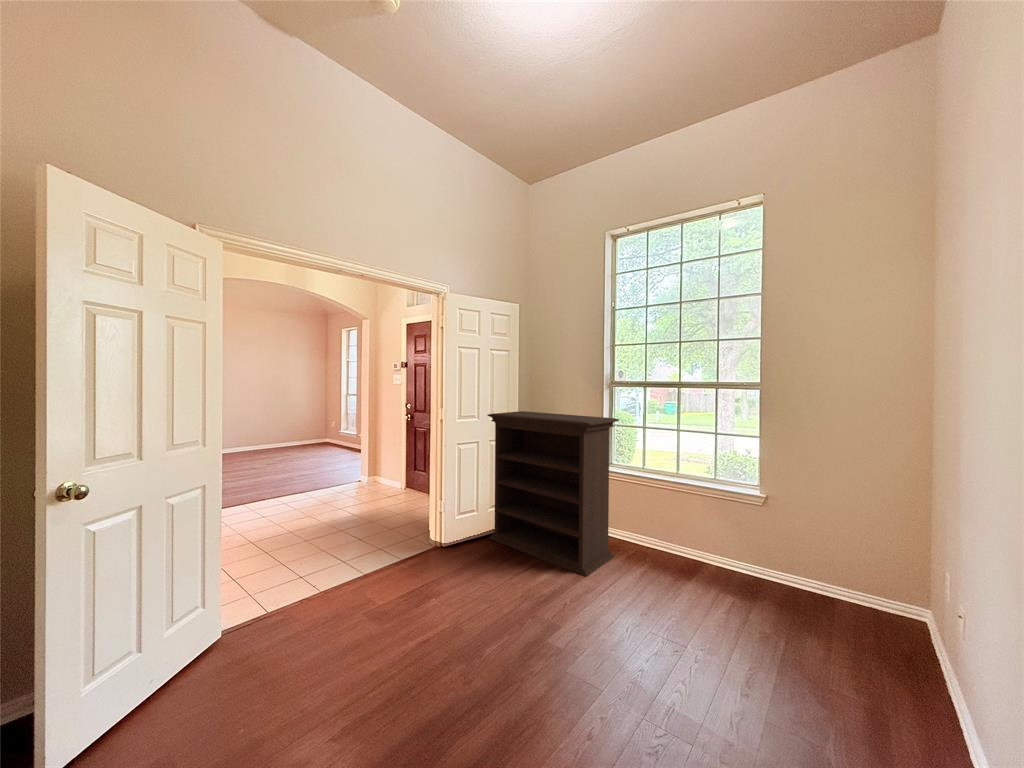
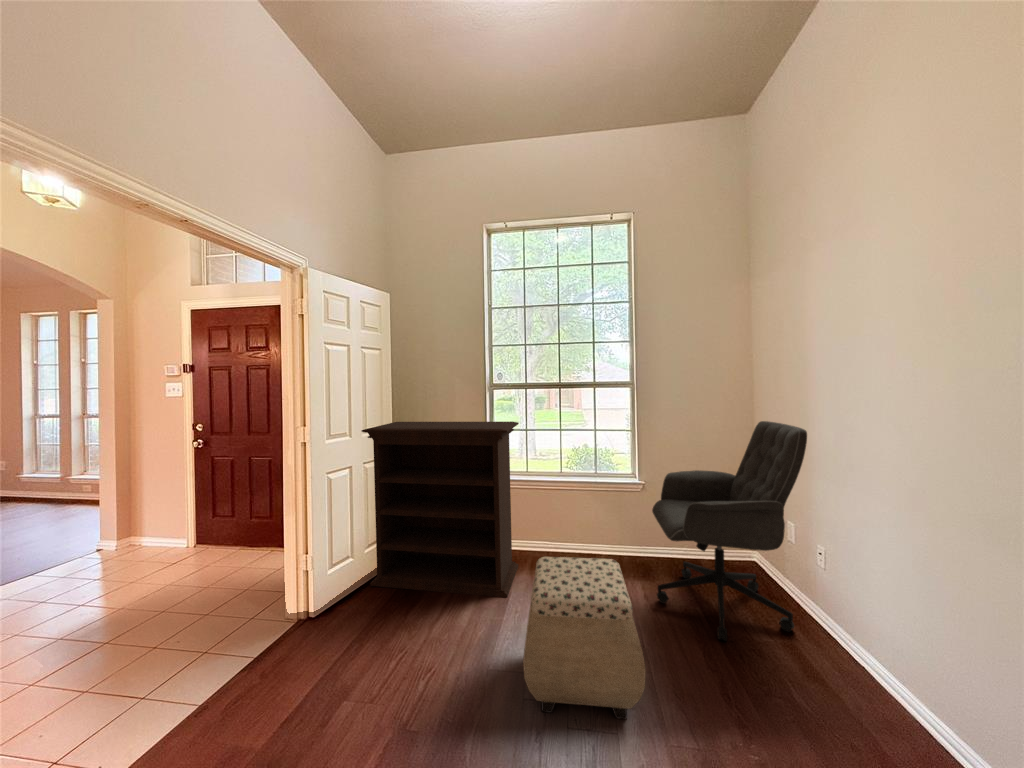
office chair: none [737,441,949,714] -> present [652,421,807,641]
ottoman: none [536,537,667,694] -> present [523,557,646,719]

